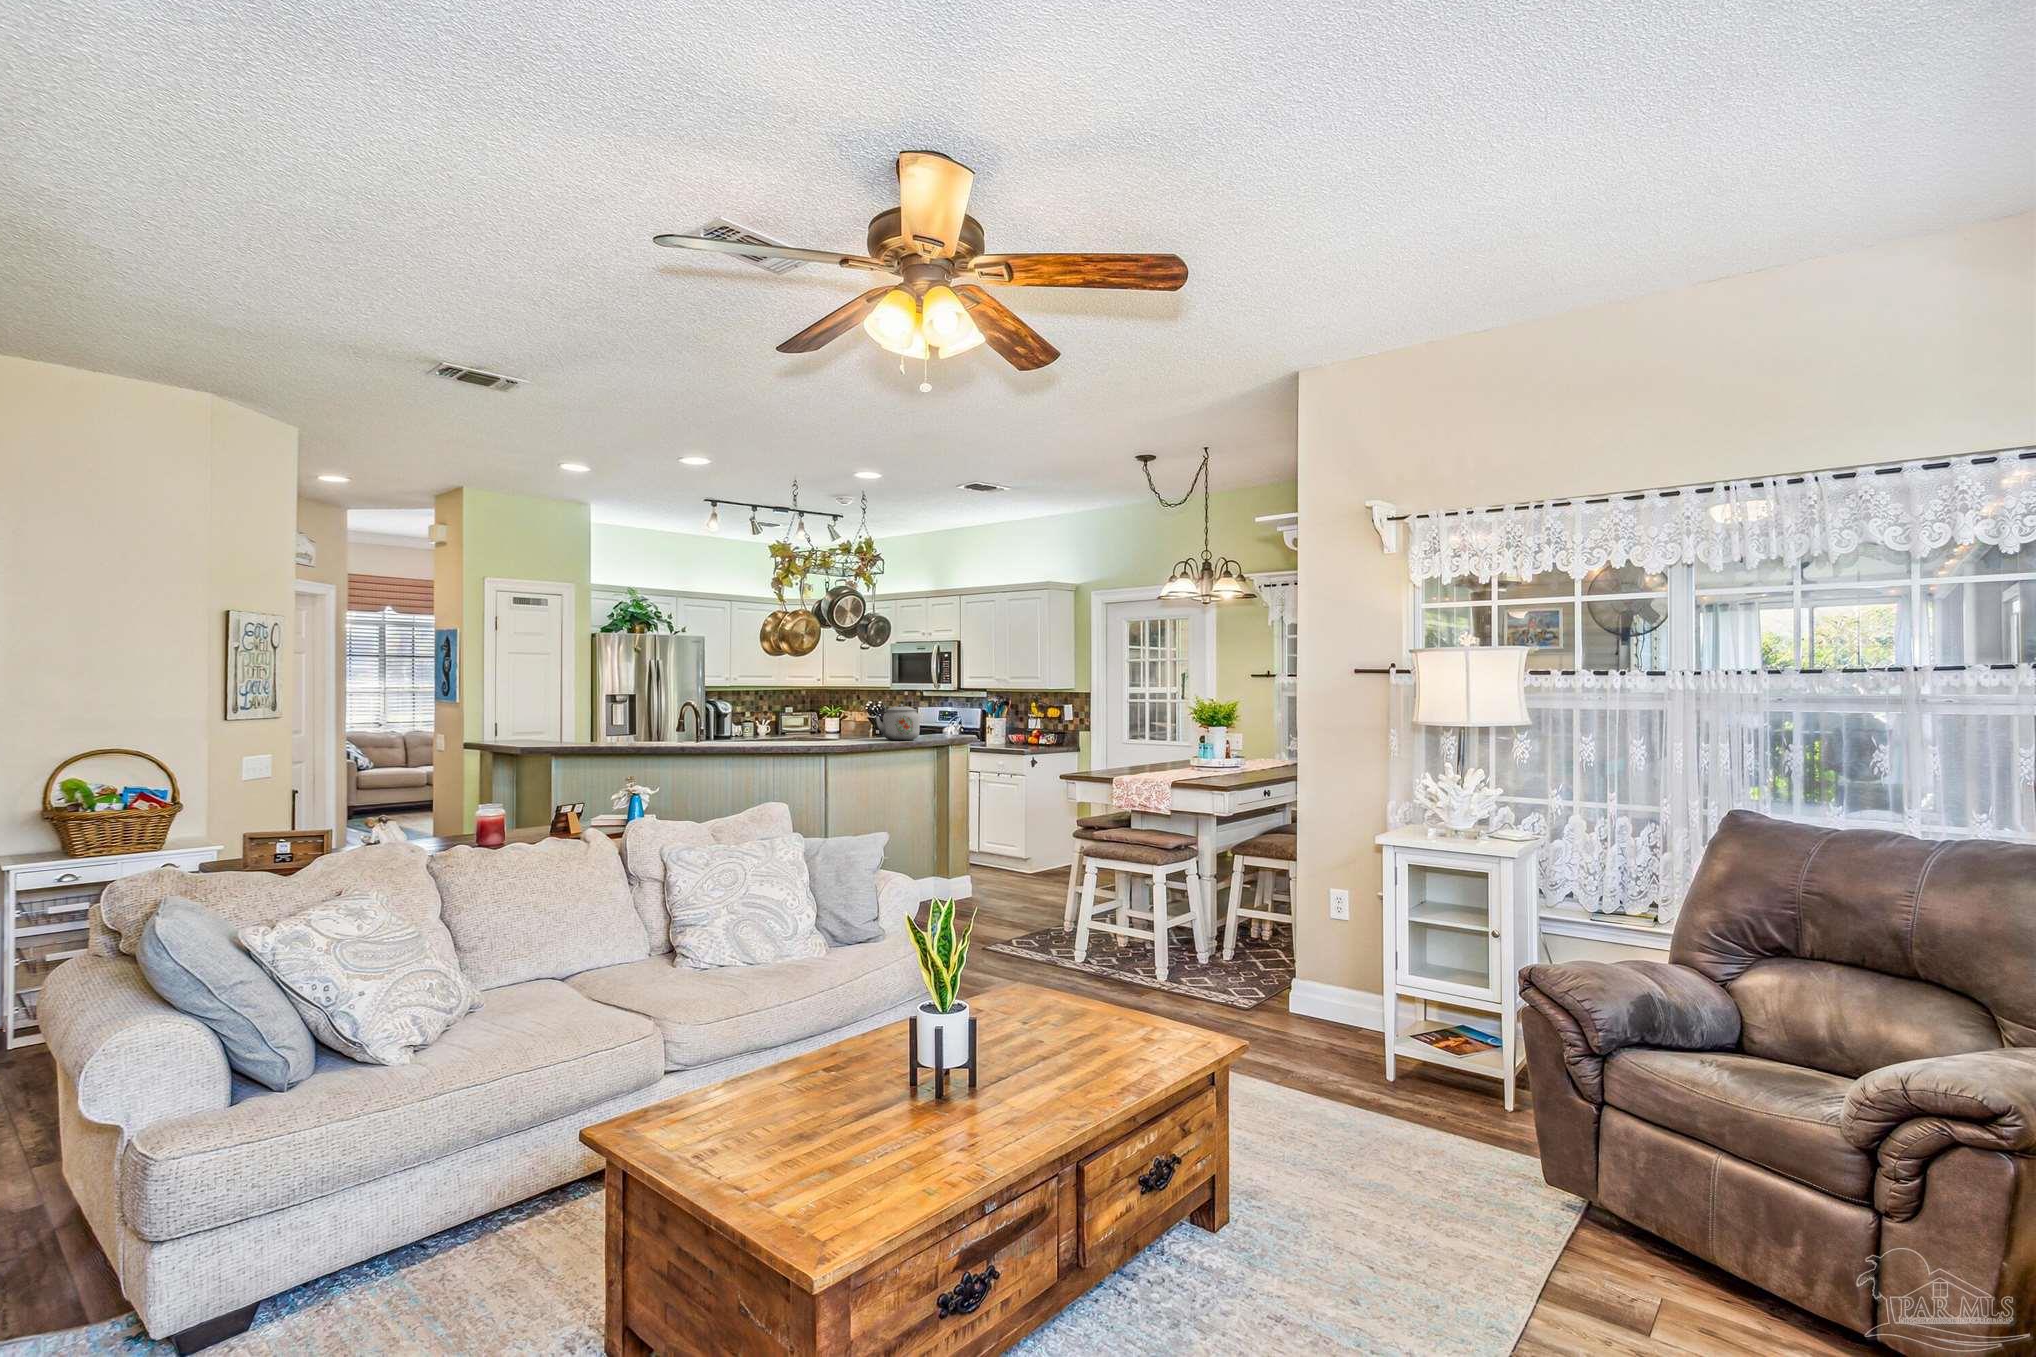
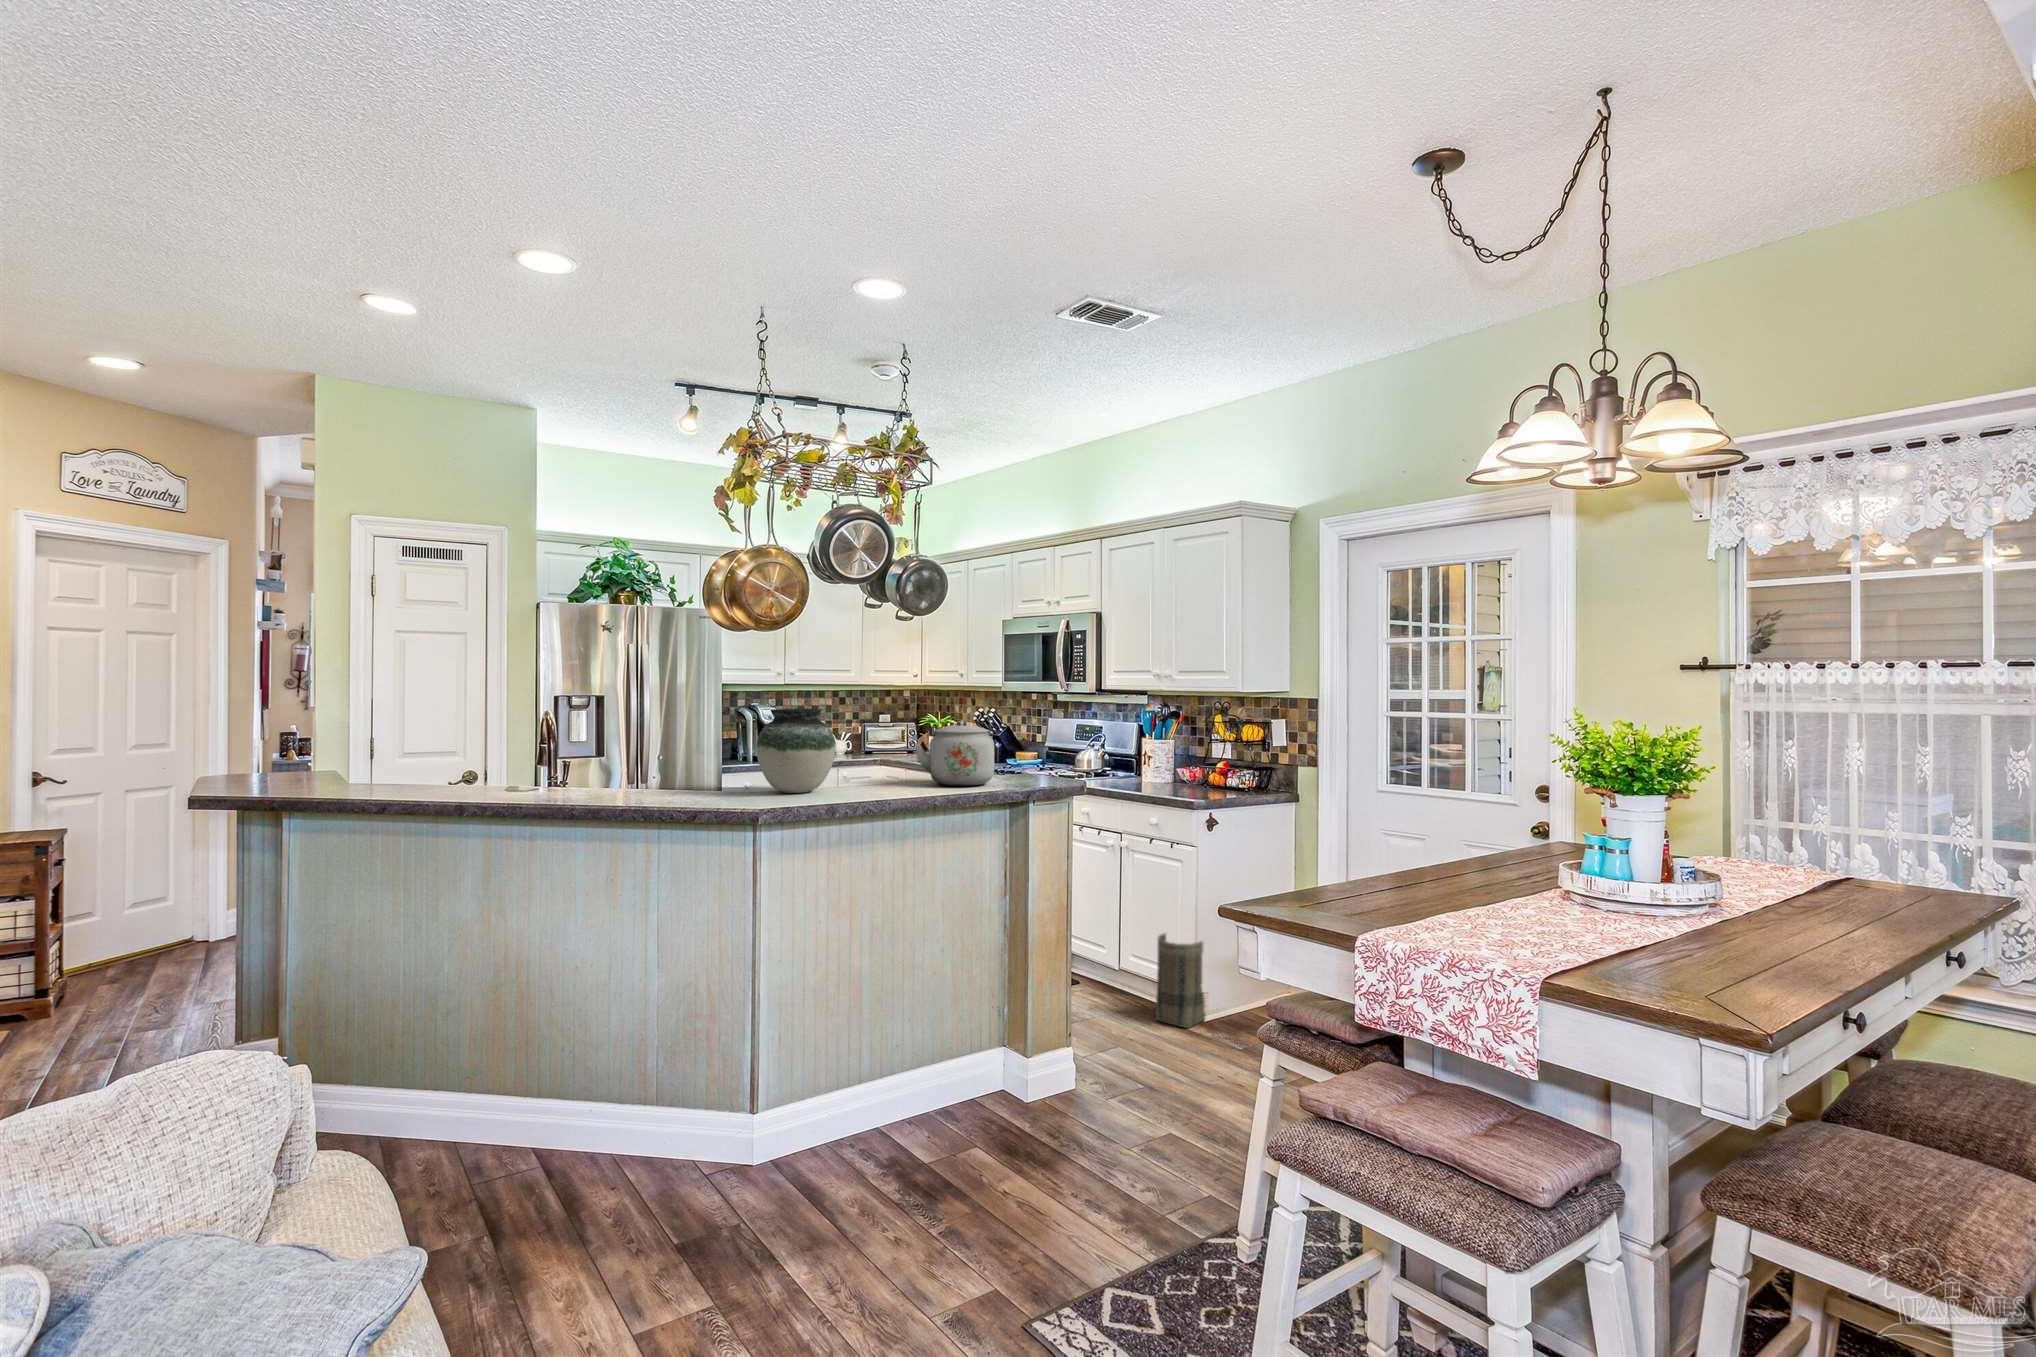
vase: none [795,697,839,743] -> present [756,709,836,793]
basket: none [1003,827,1030,878] -> present [1156,934,1206,1028]

